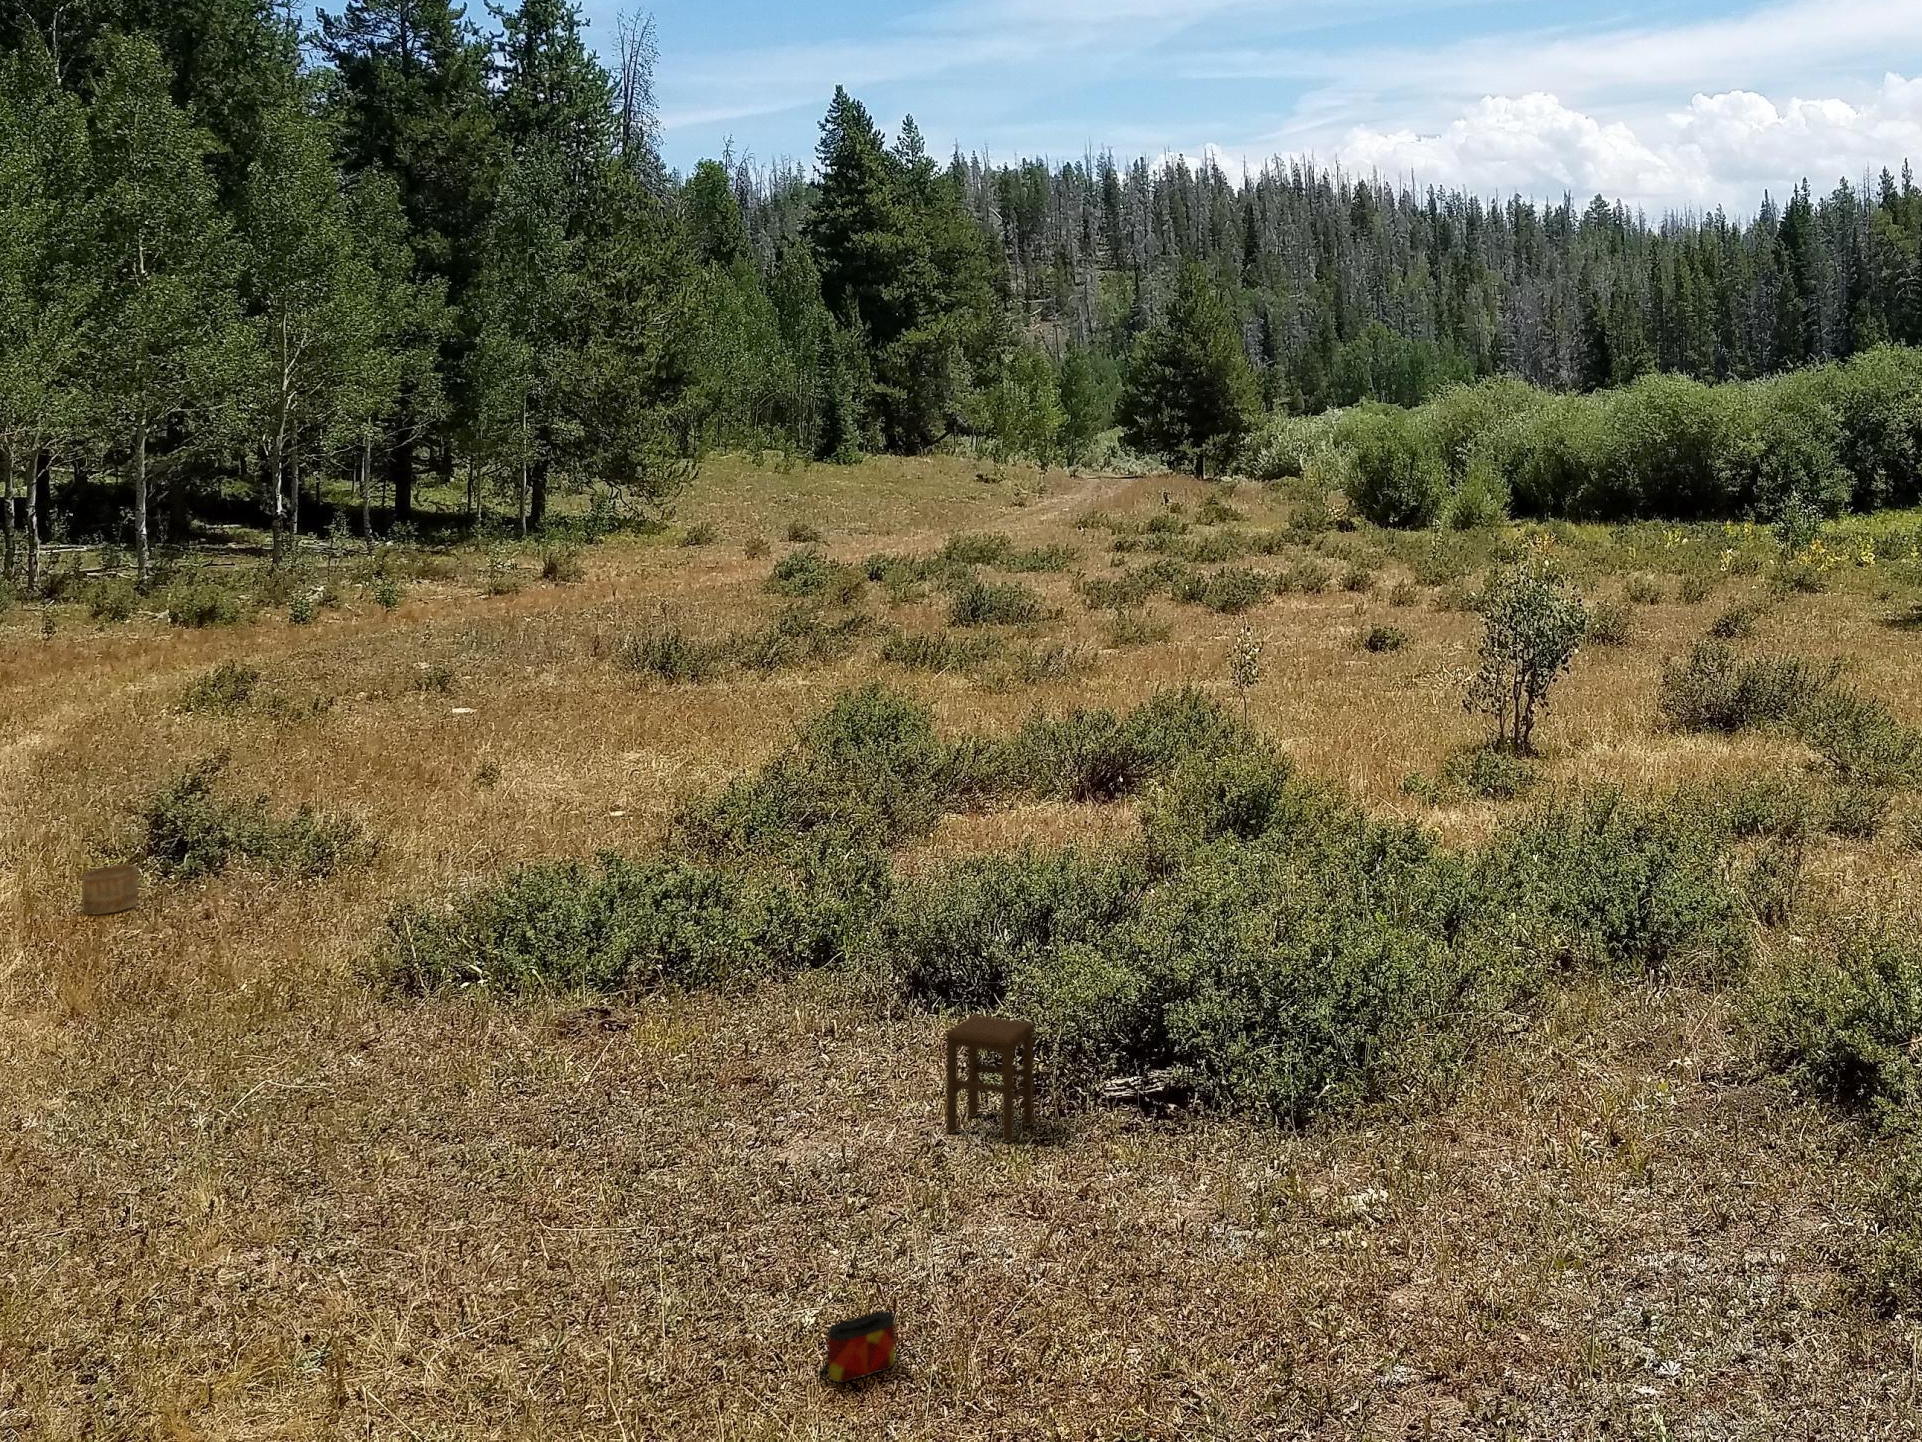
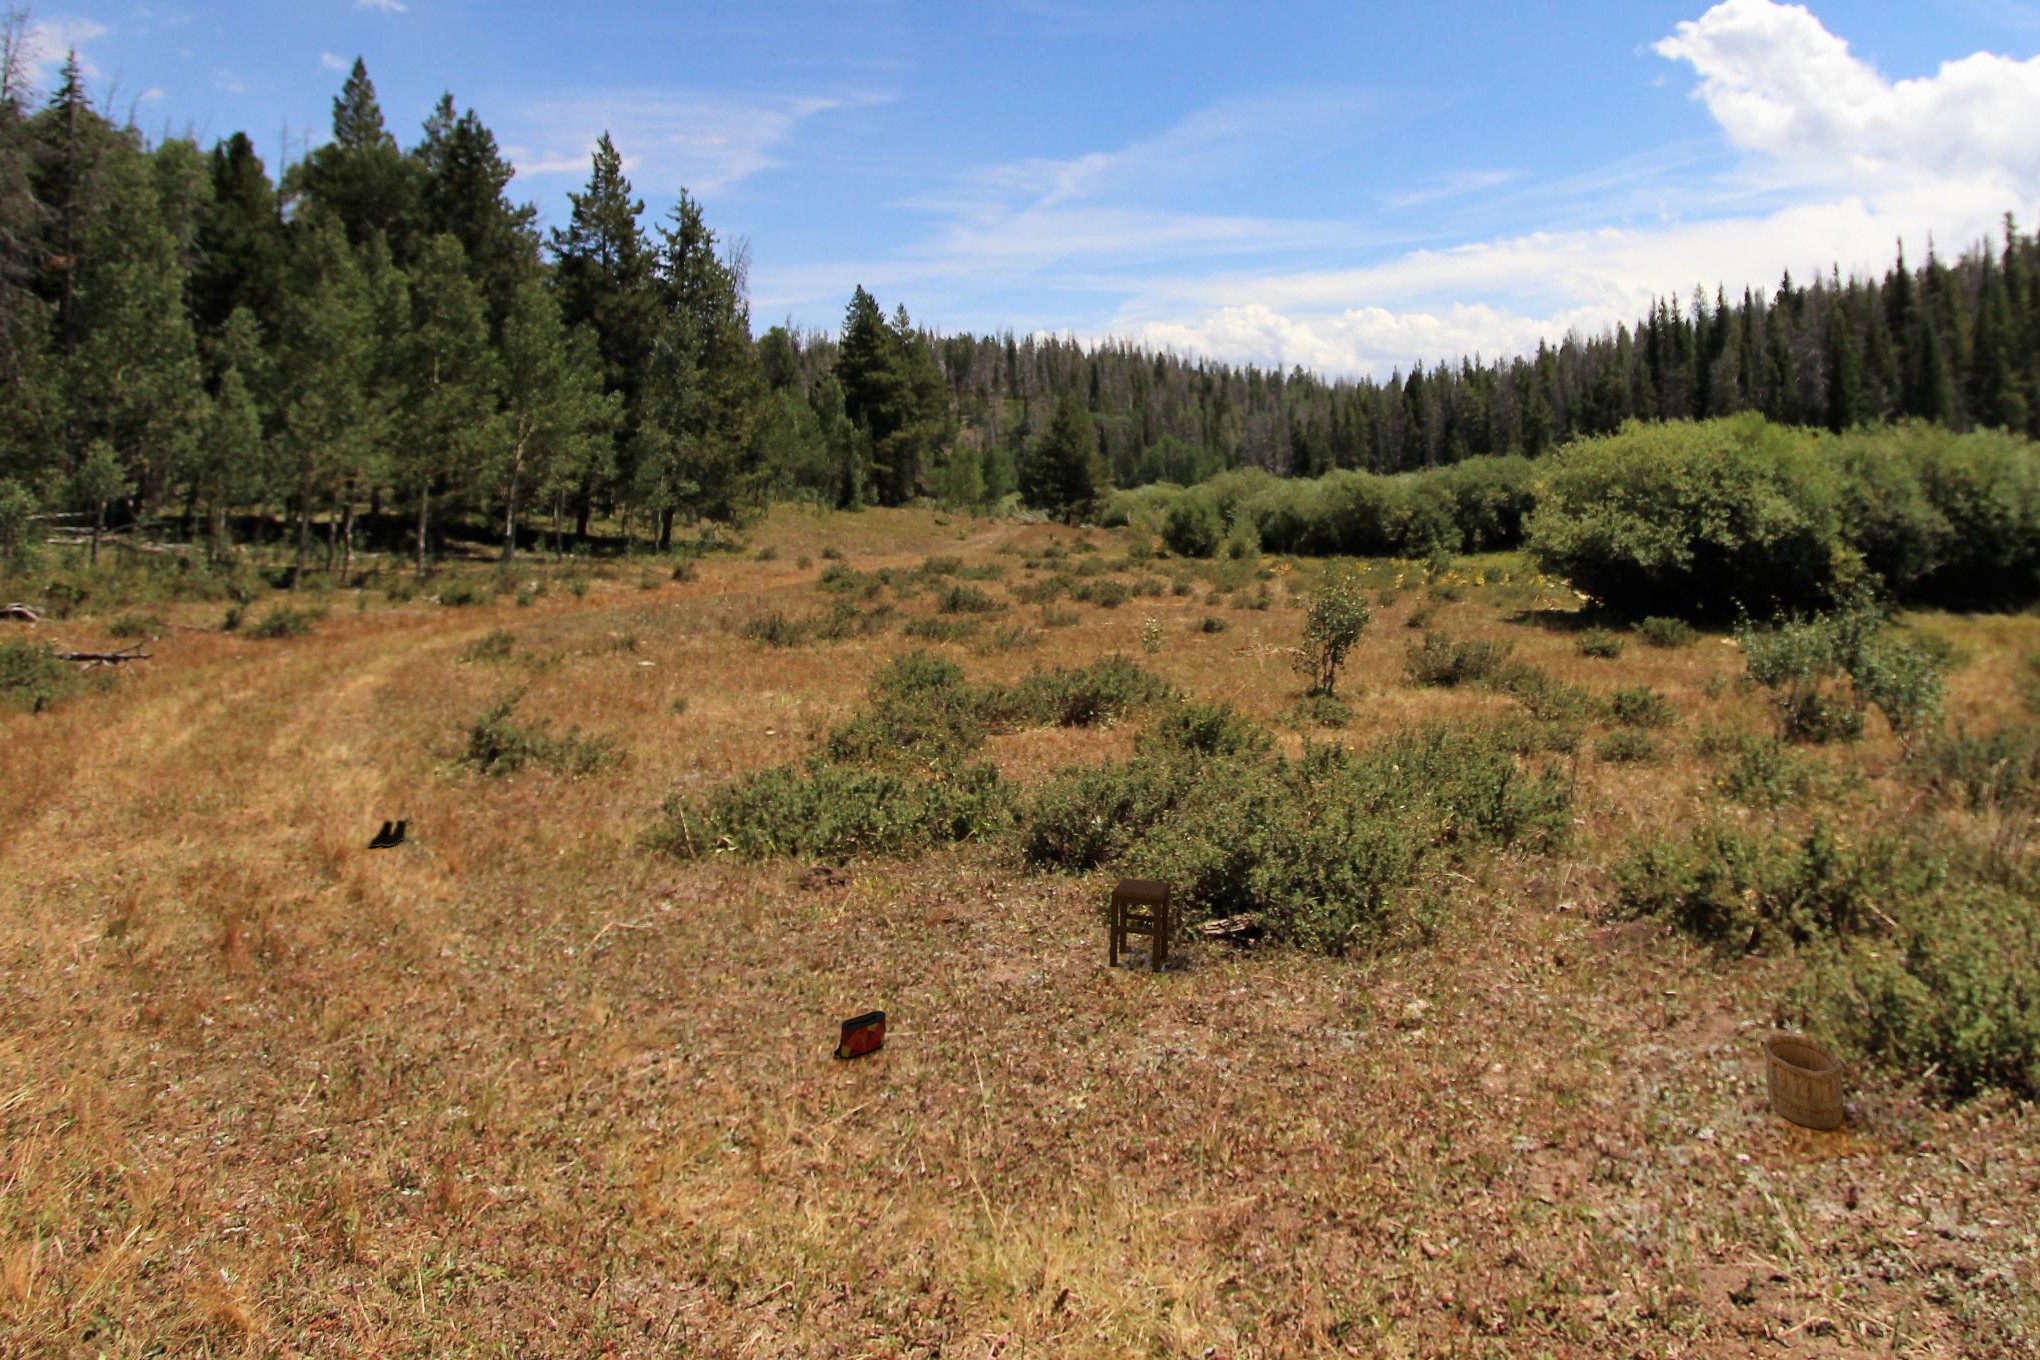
wooden bucket: present [81,864,139,915] -> present [1763,1036,1843,1129]
boots: none [41,919,89,954] -> present [369,820,407,847]
bag: present [818,1311,897,1383] -> present [834,1011,886,1058]

